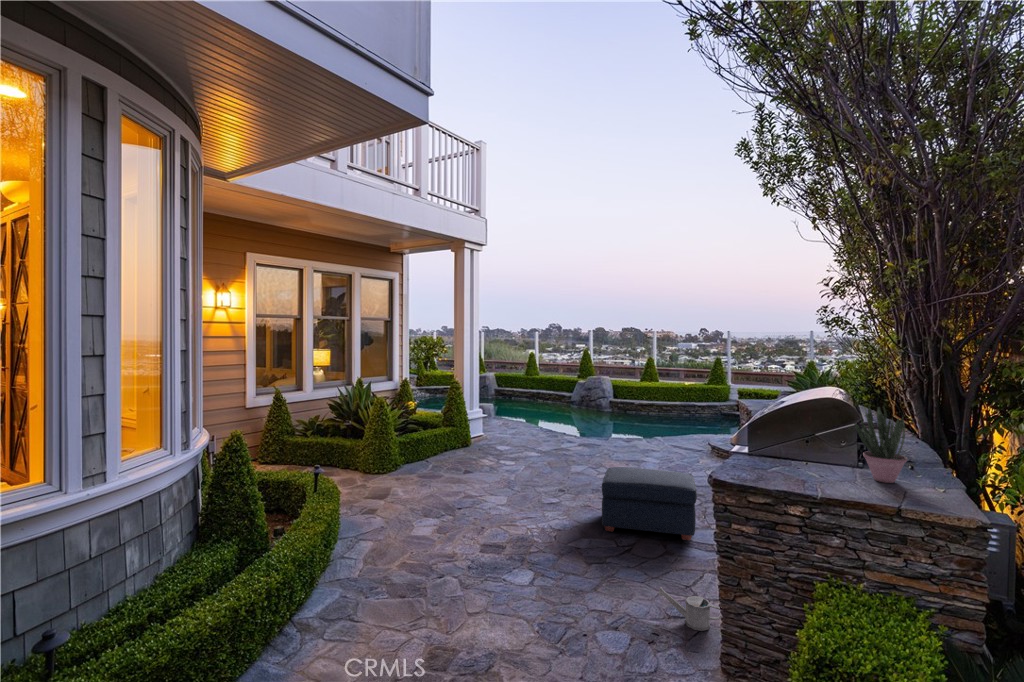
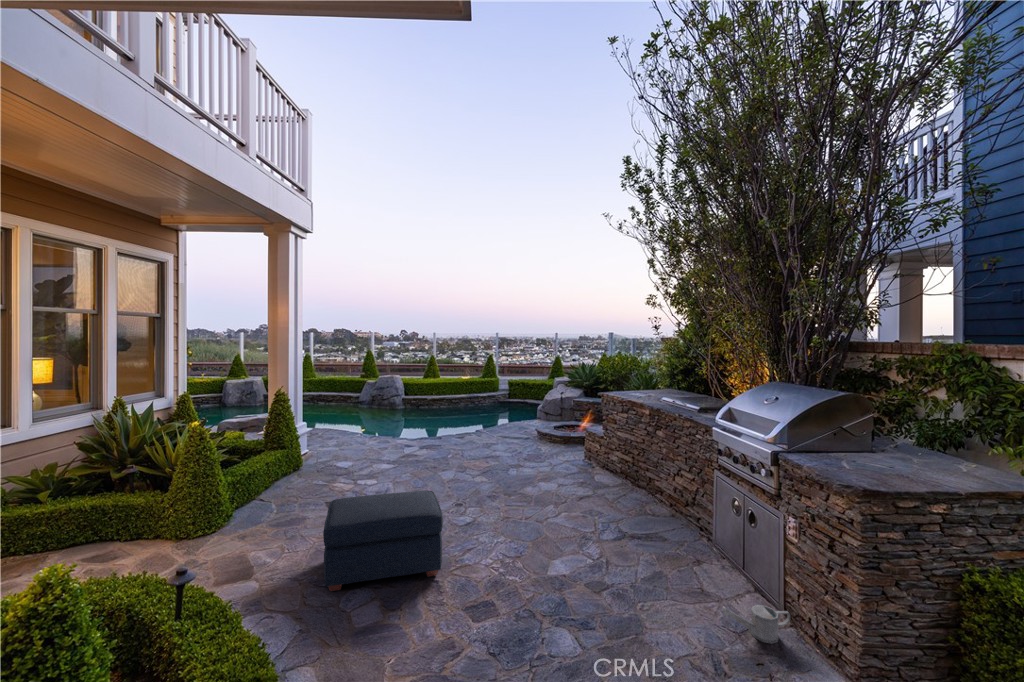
potted plant: present [854,407,907,483] -> none [894,395,952,463]
ottoman: present [602,467,697,540] -> present [323,491,443,591]

